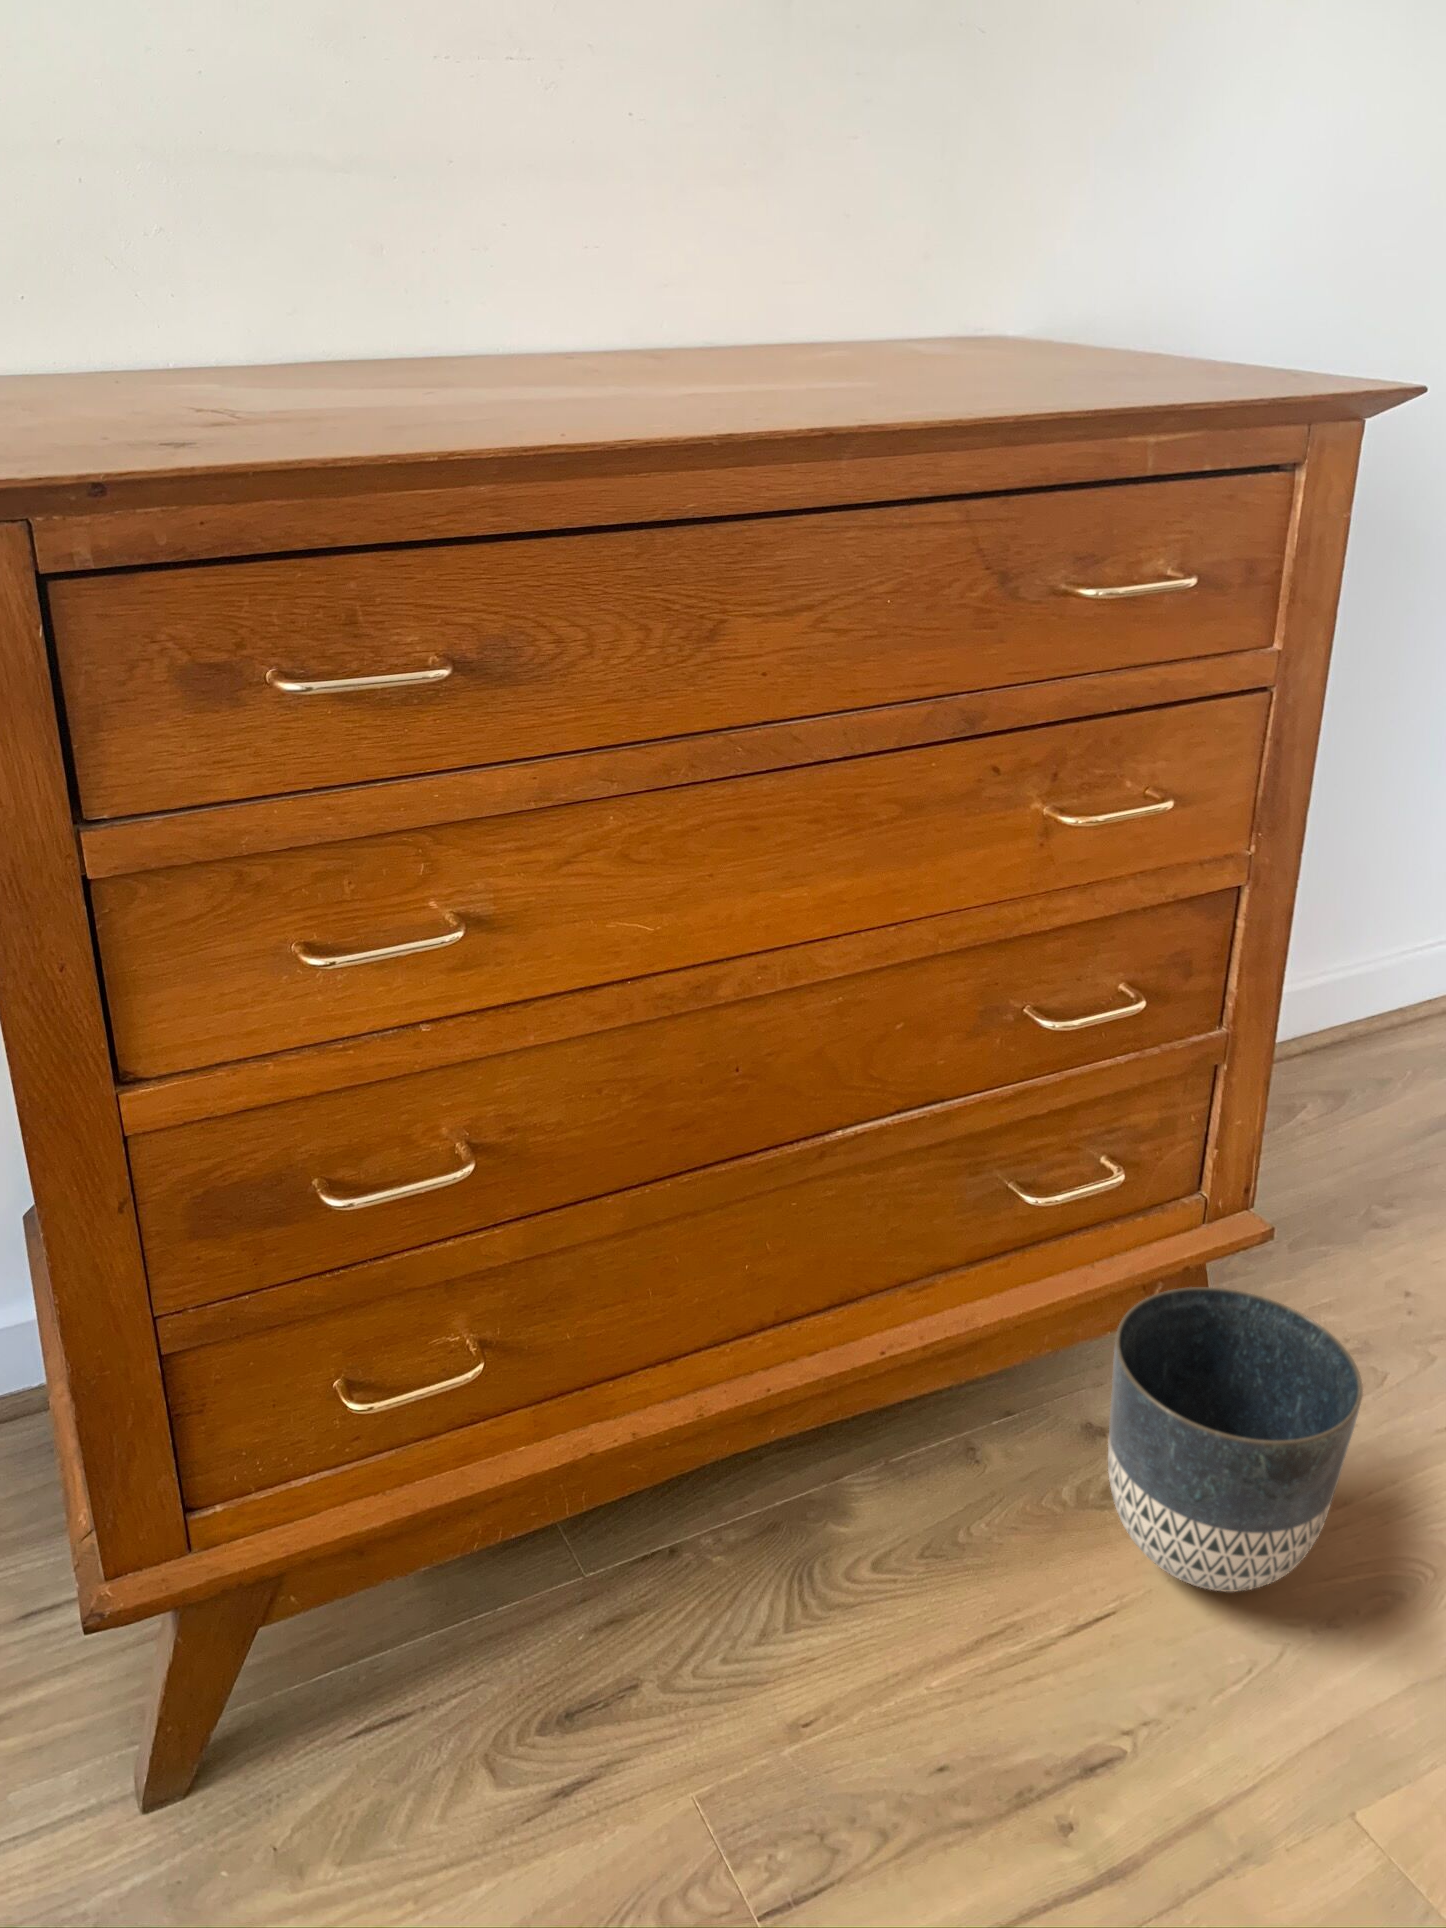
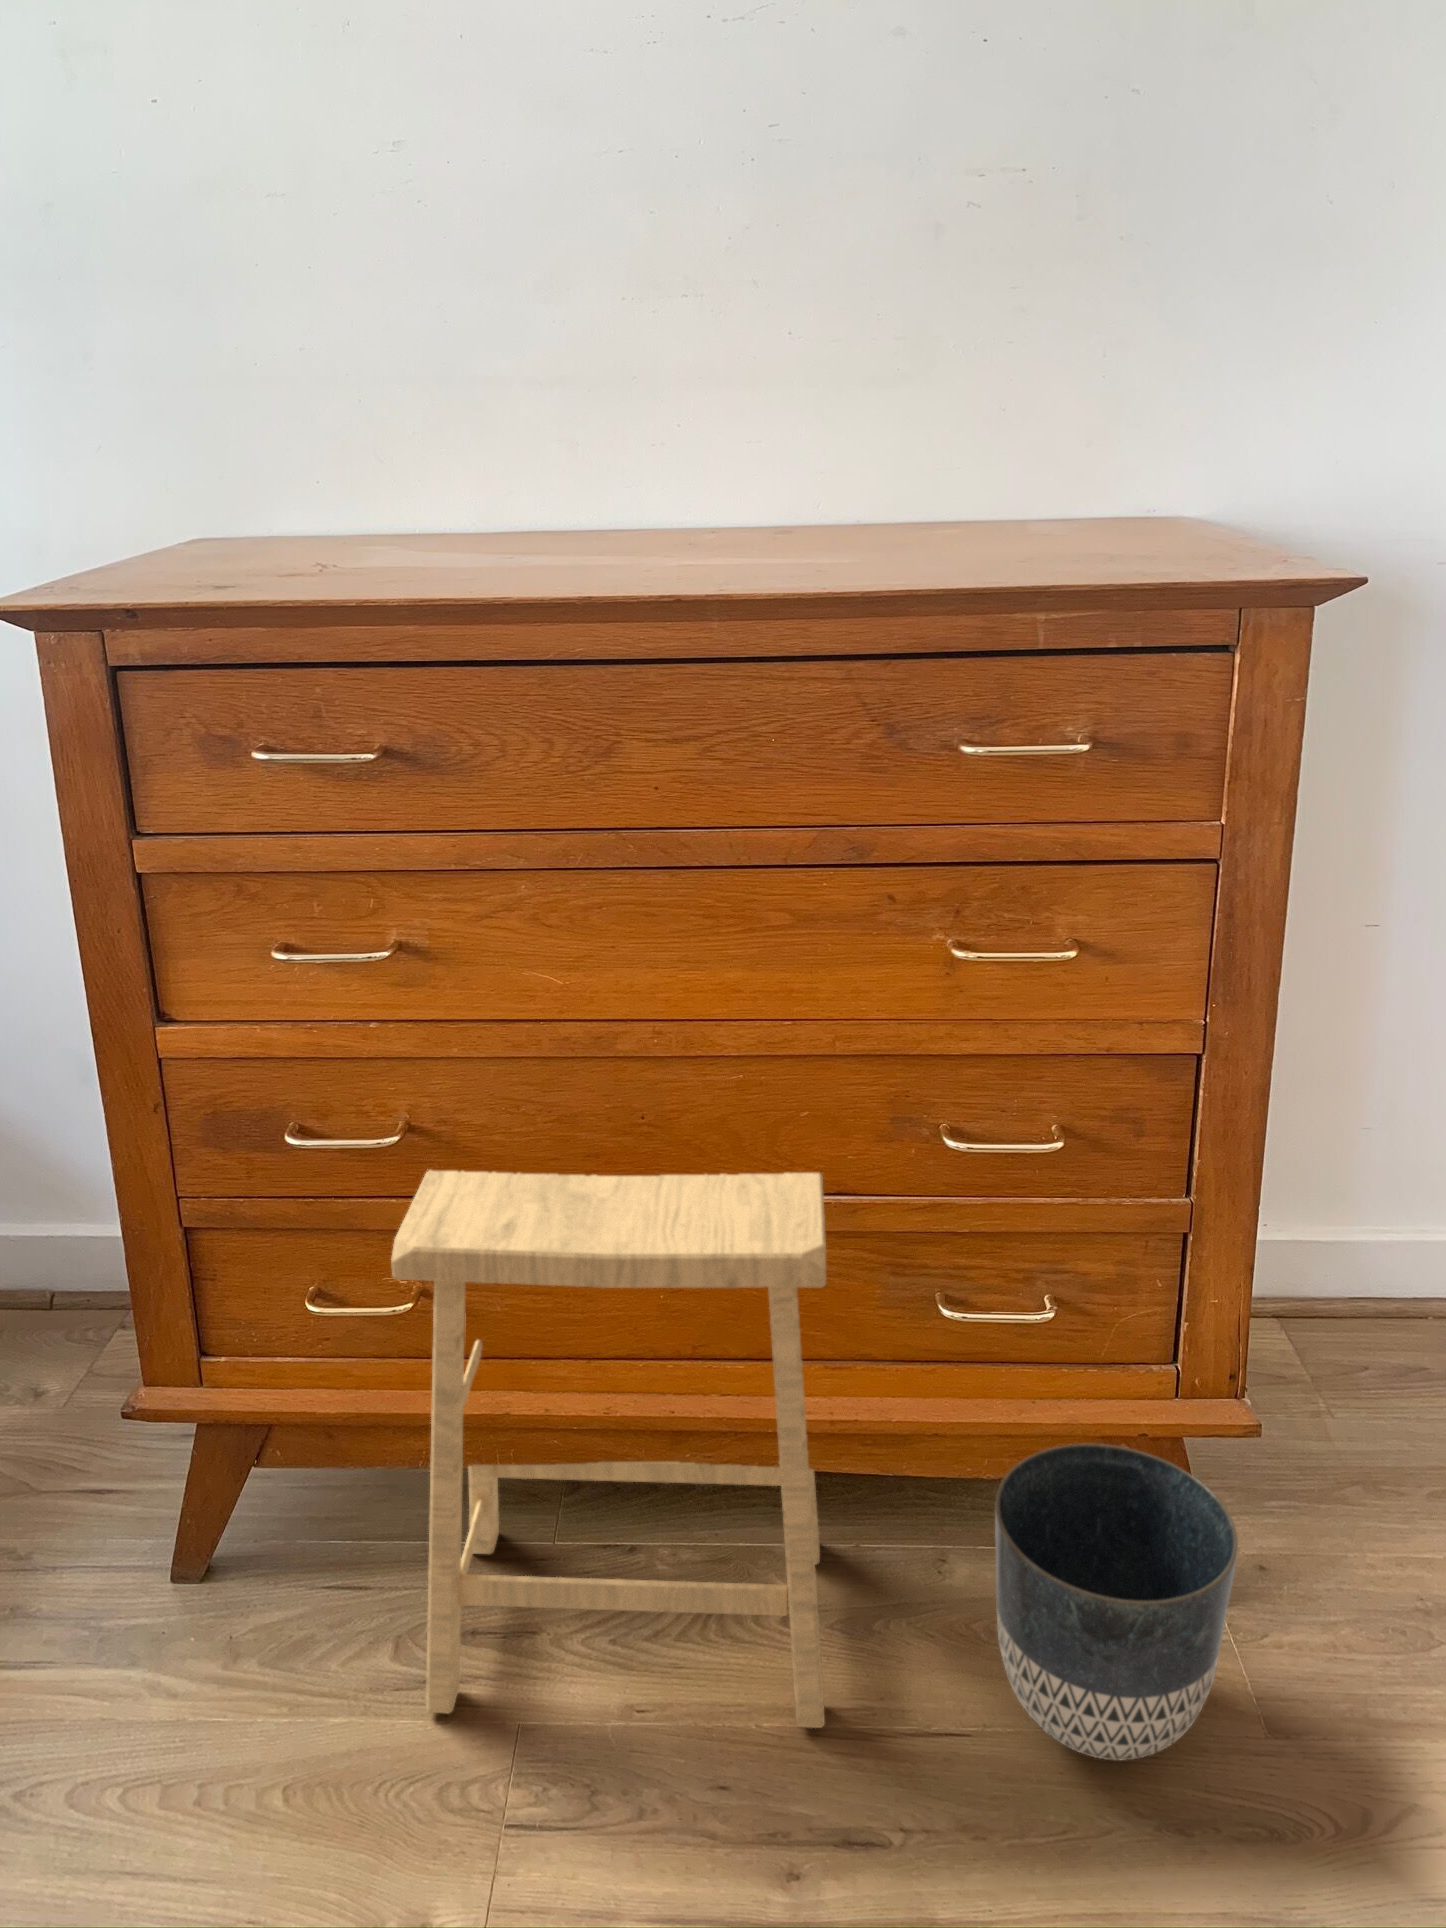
footstool: none [467,1068,1019,1830] -> present [391,1170,826,1728]

